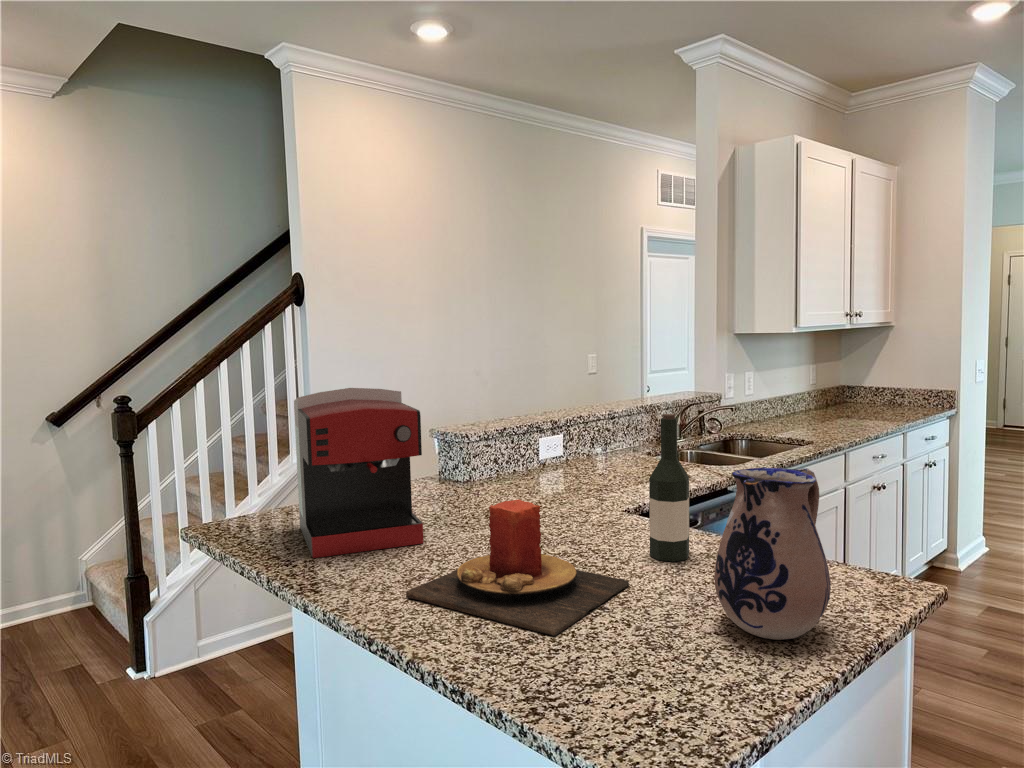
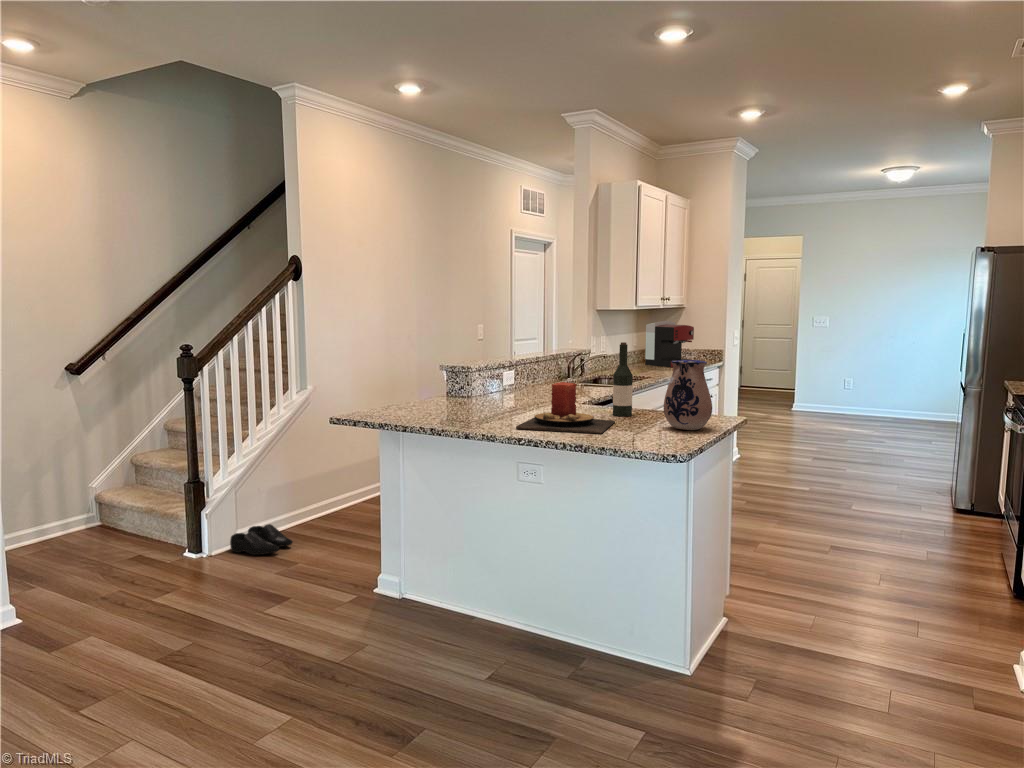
coffee maker: present [294,388,424,558] -> present [645,321,694,367]
shoe: none [181,636,259,685] -> present [230,524,293,555]

